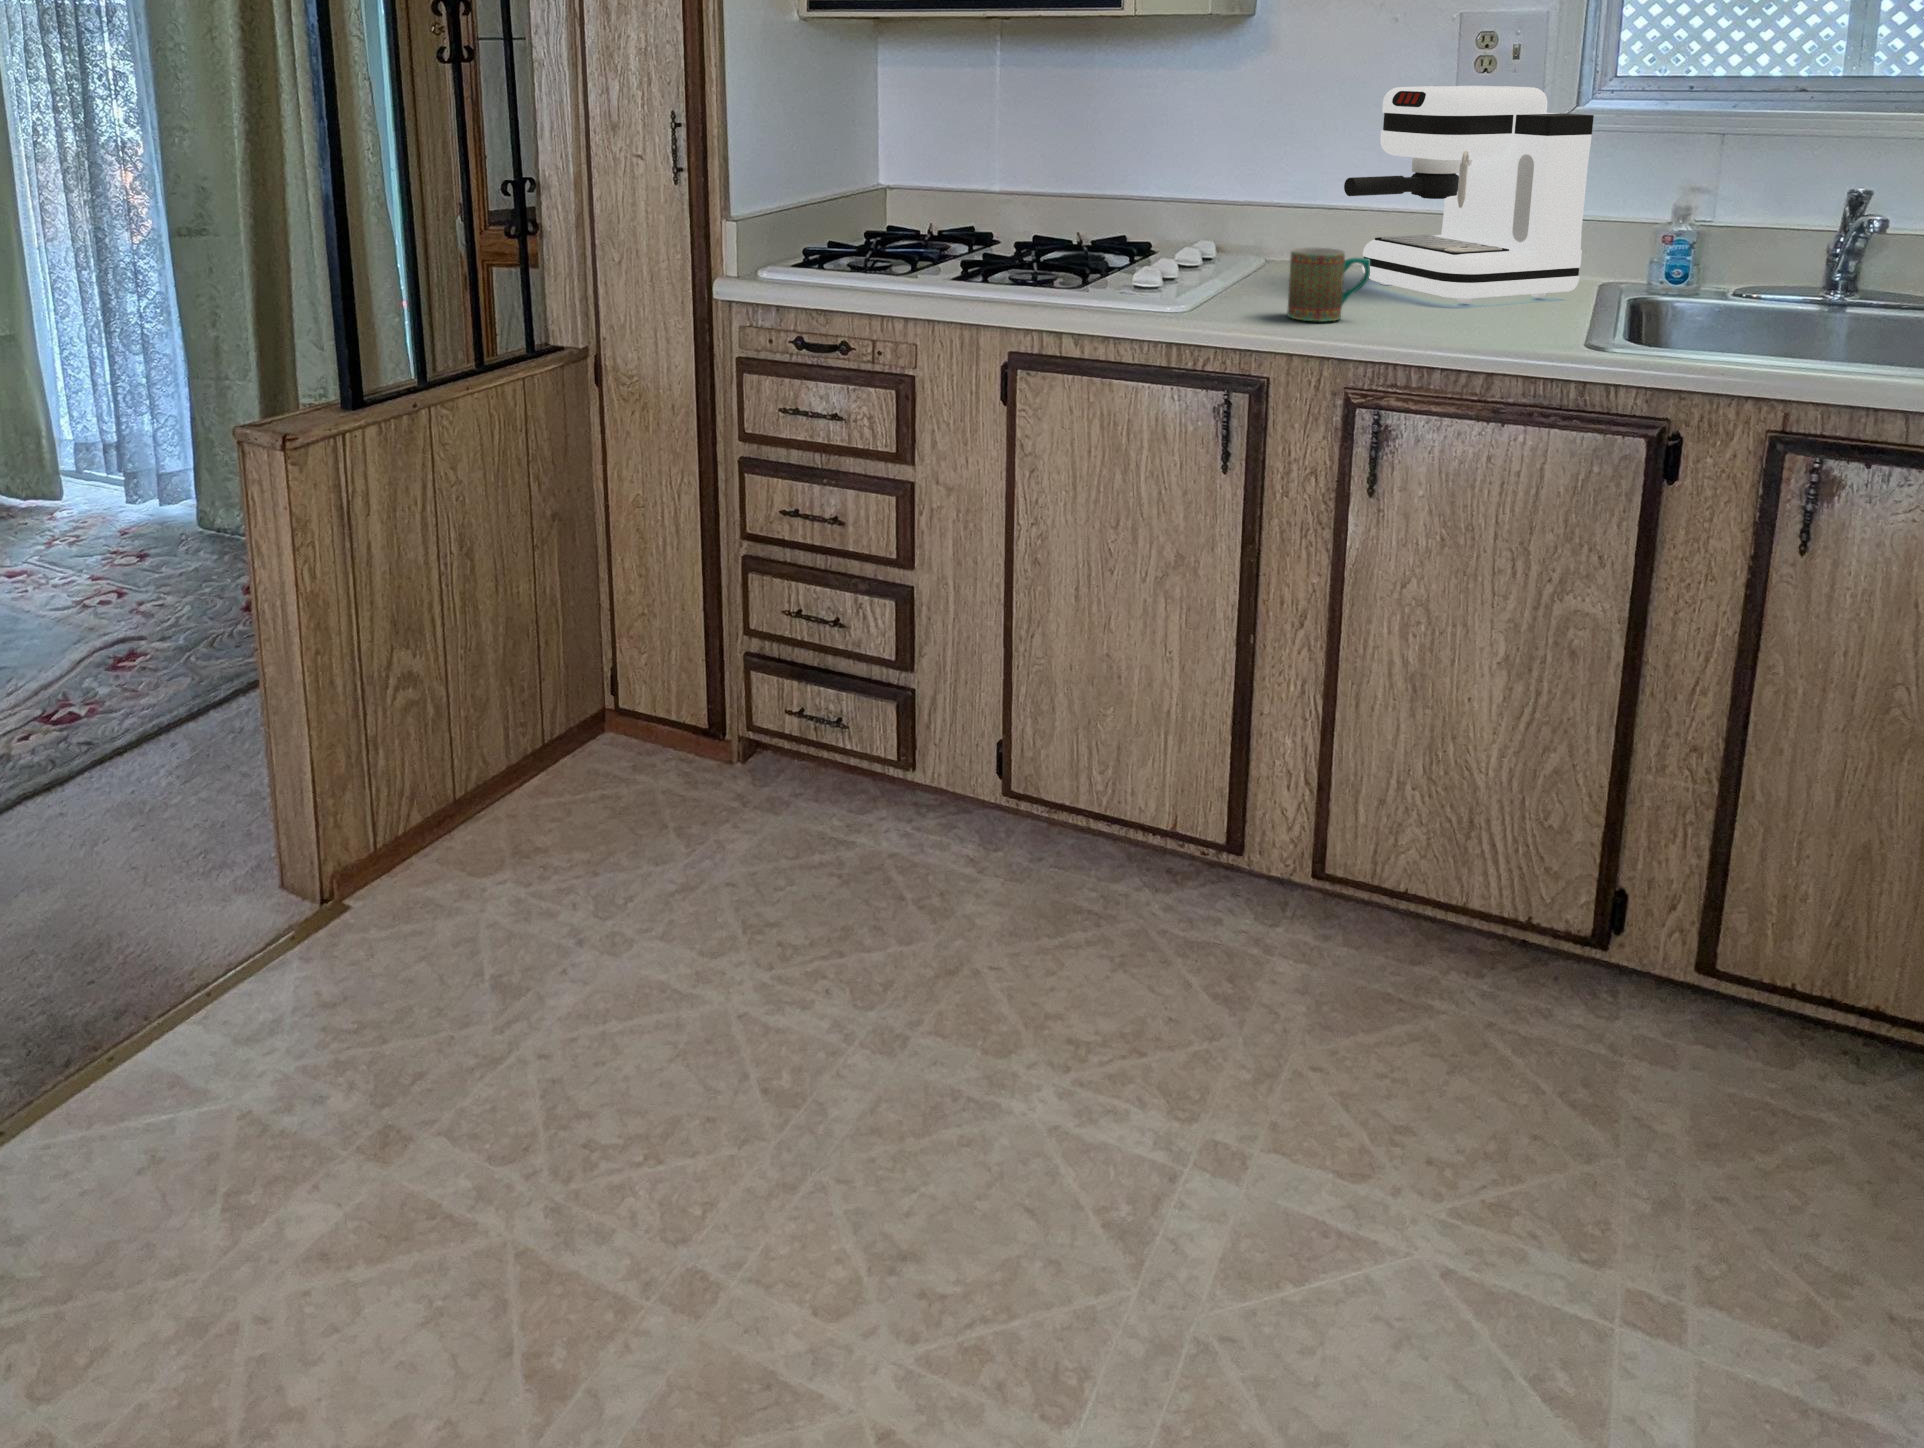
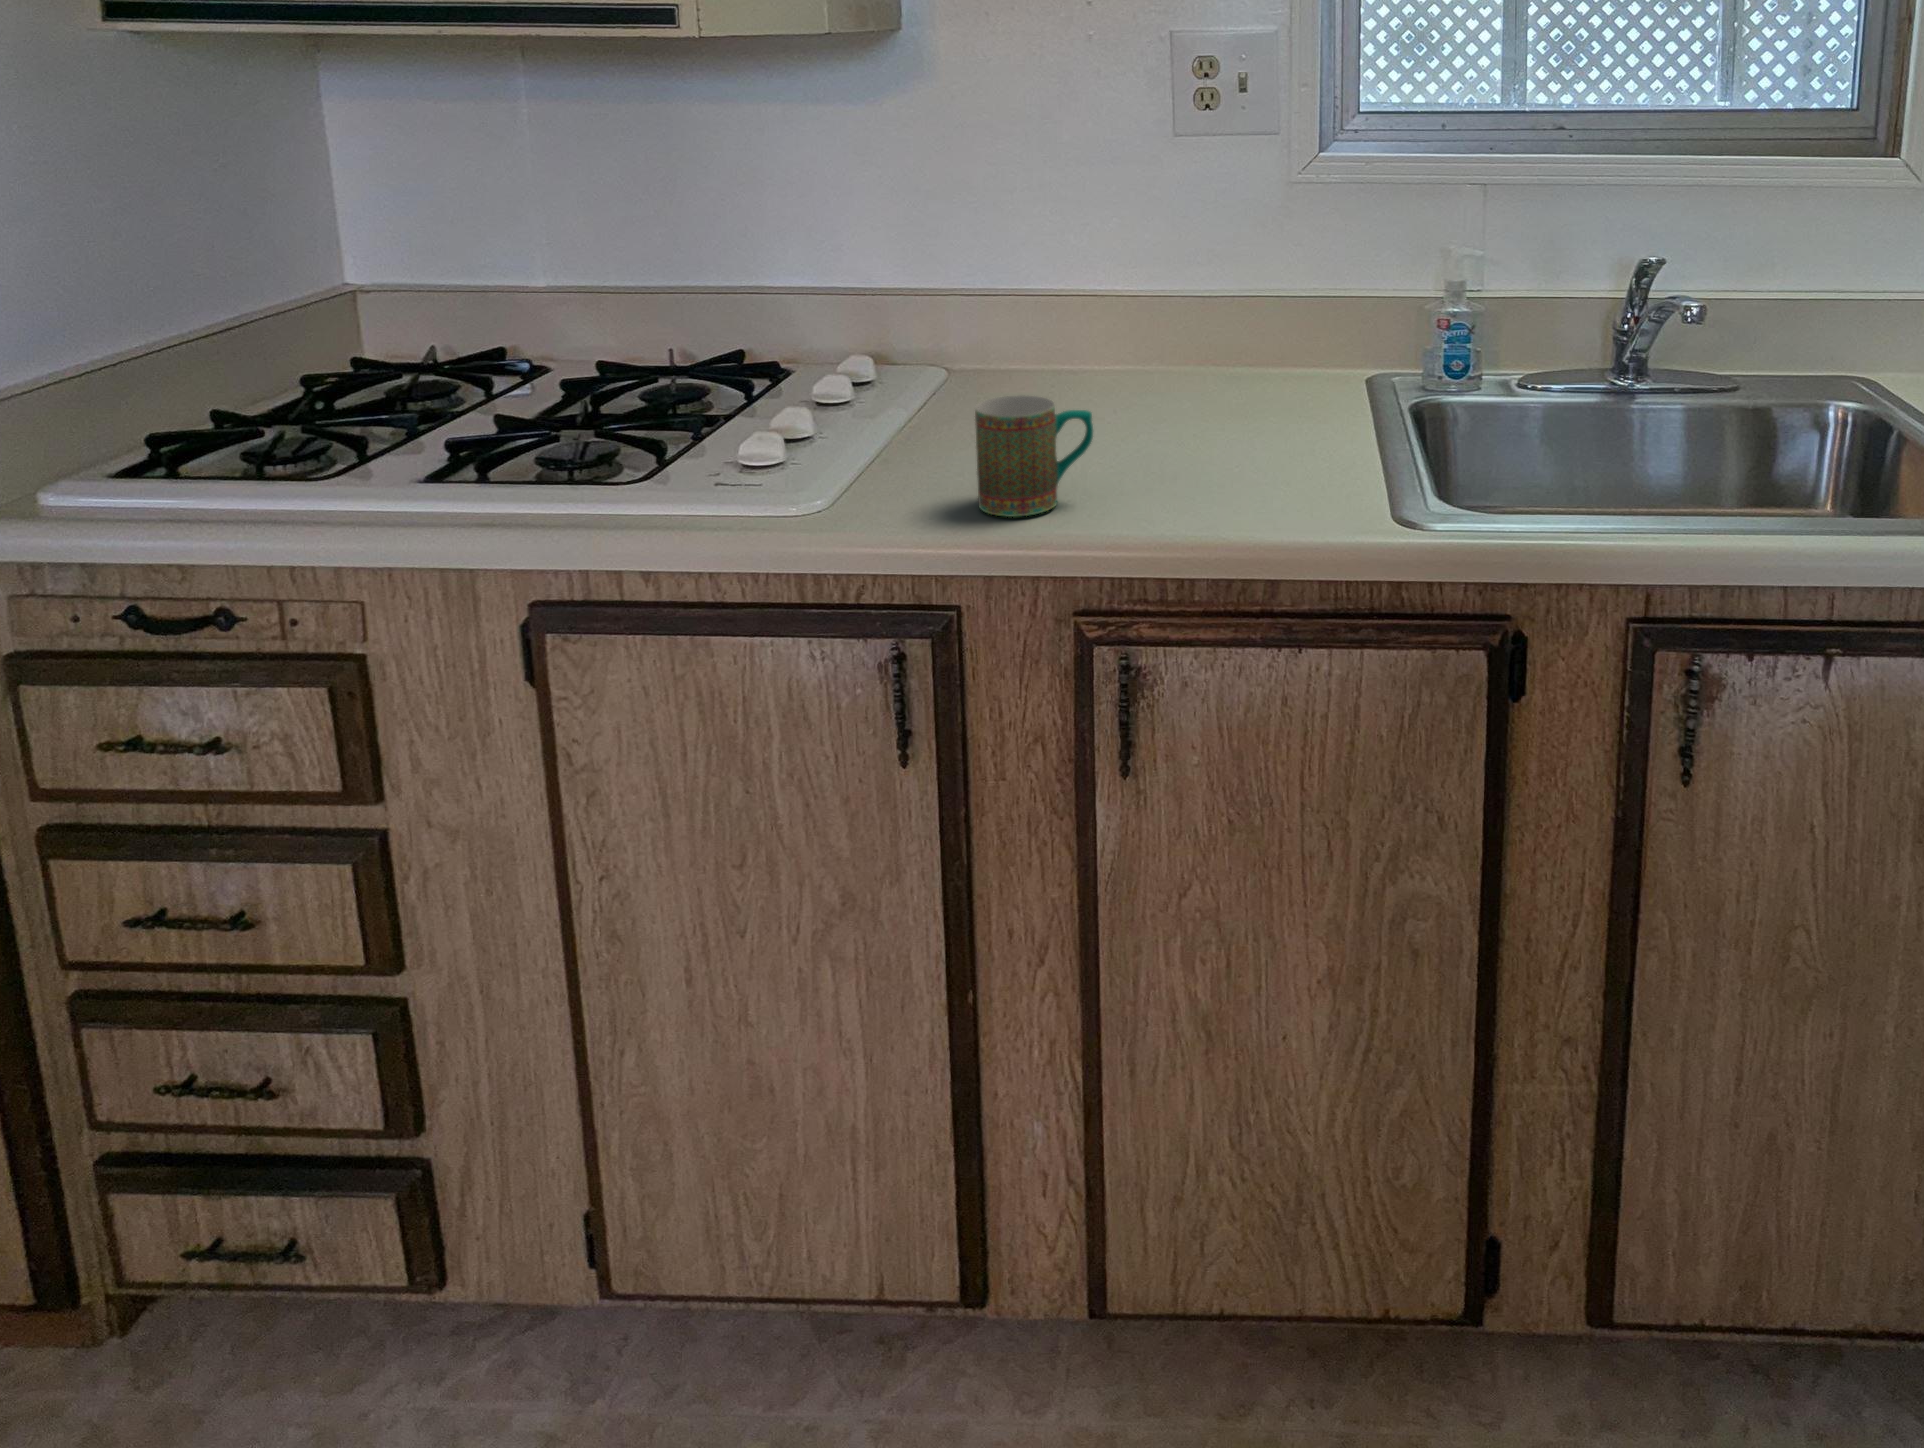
coffee maker: present [1344,86,1594,303] -> none [1046,126,1356,440]

